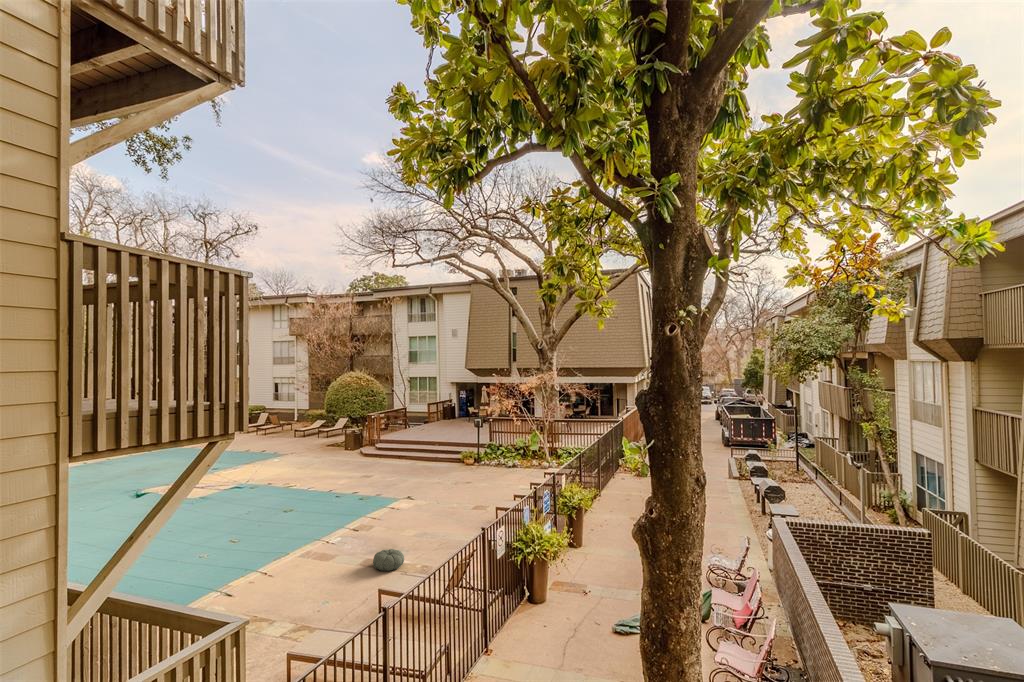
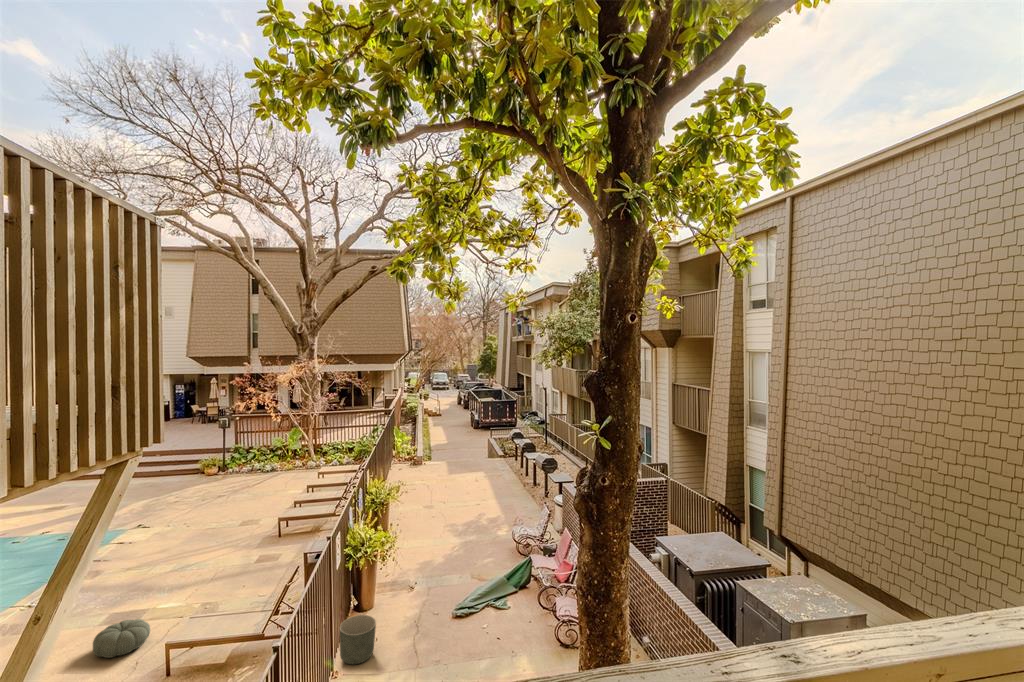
planter: none [509,582,537,620] -> present [340,615,376,664]

